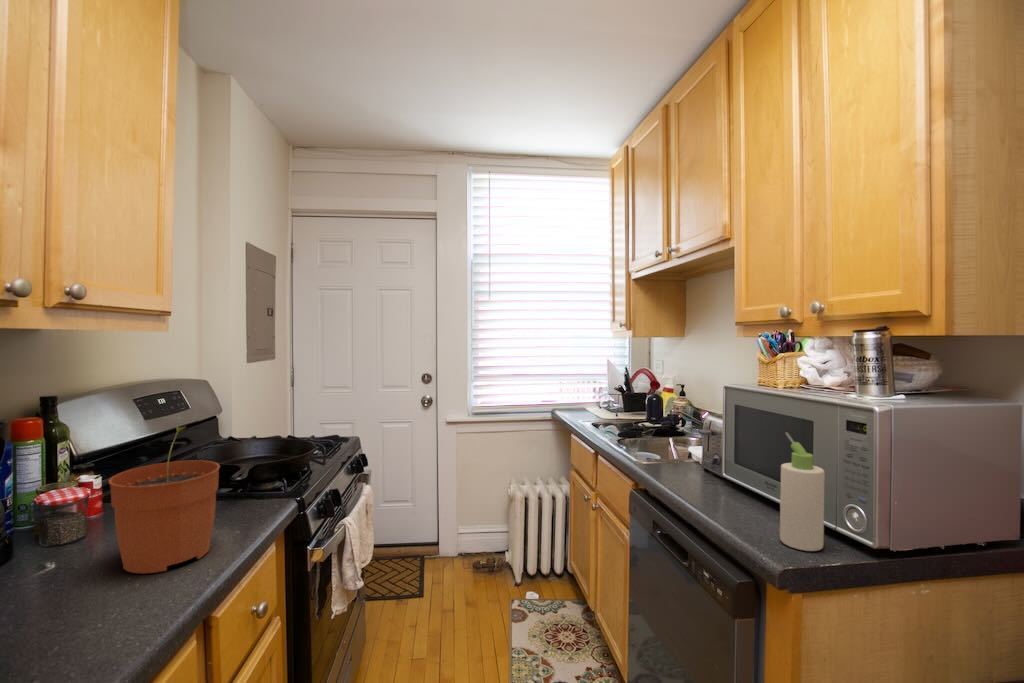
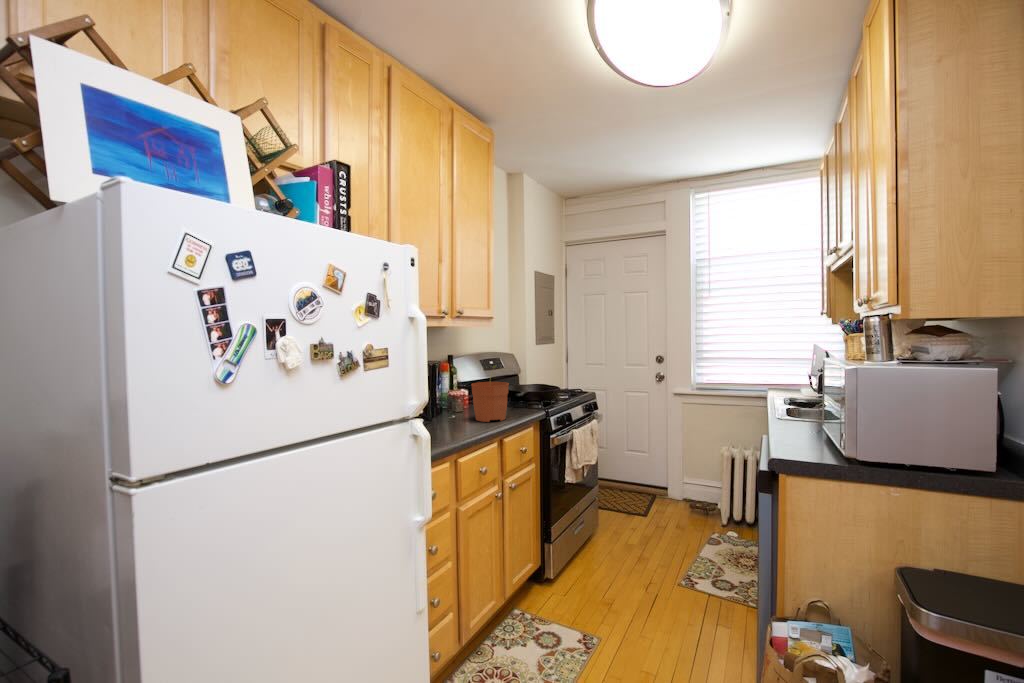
bottle: present [780,432,825,551] -> none [793,384,821,454]

